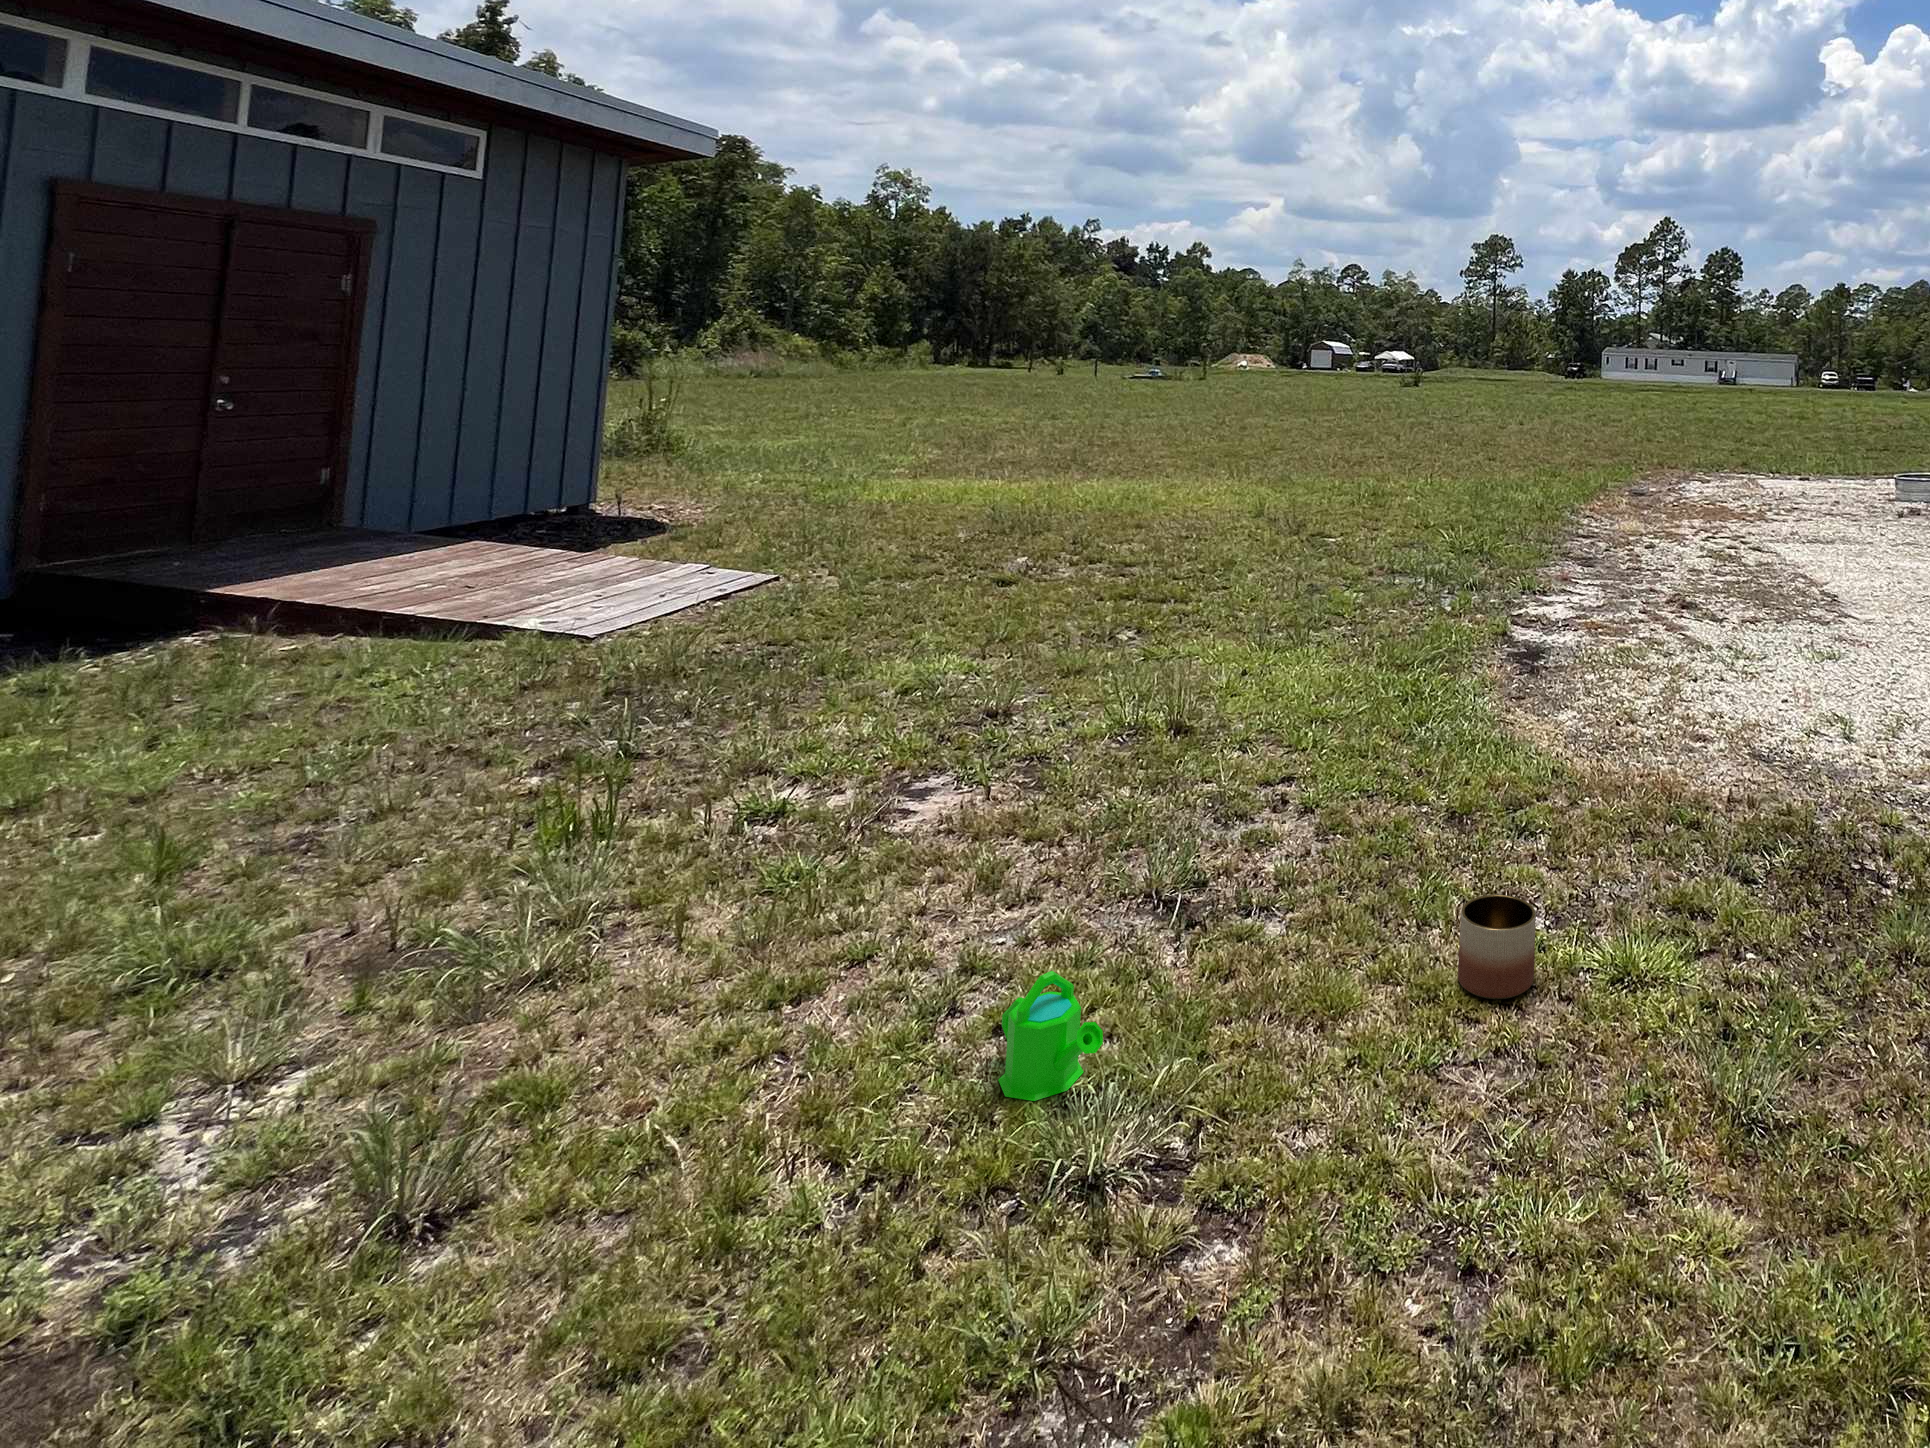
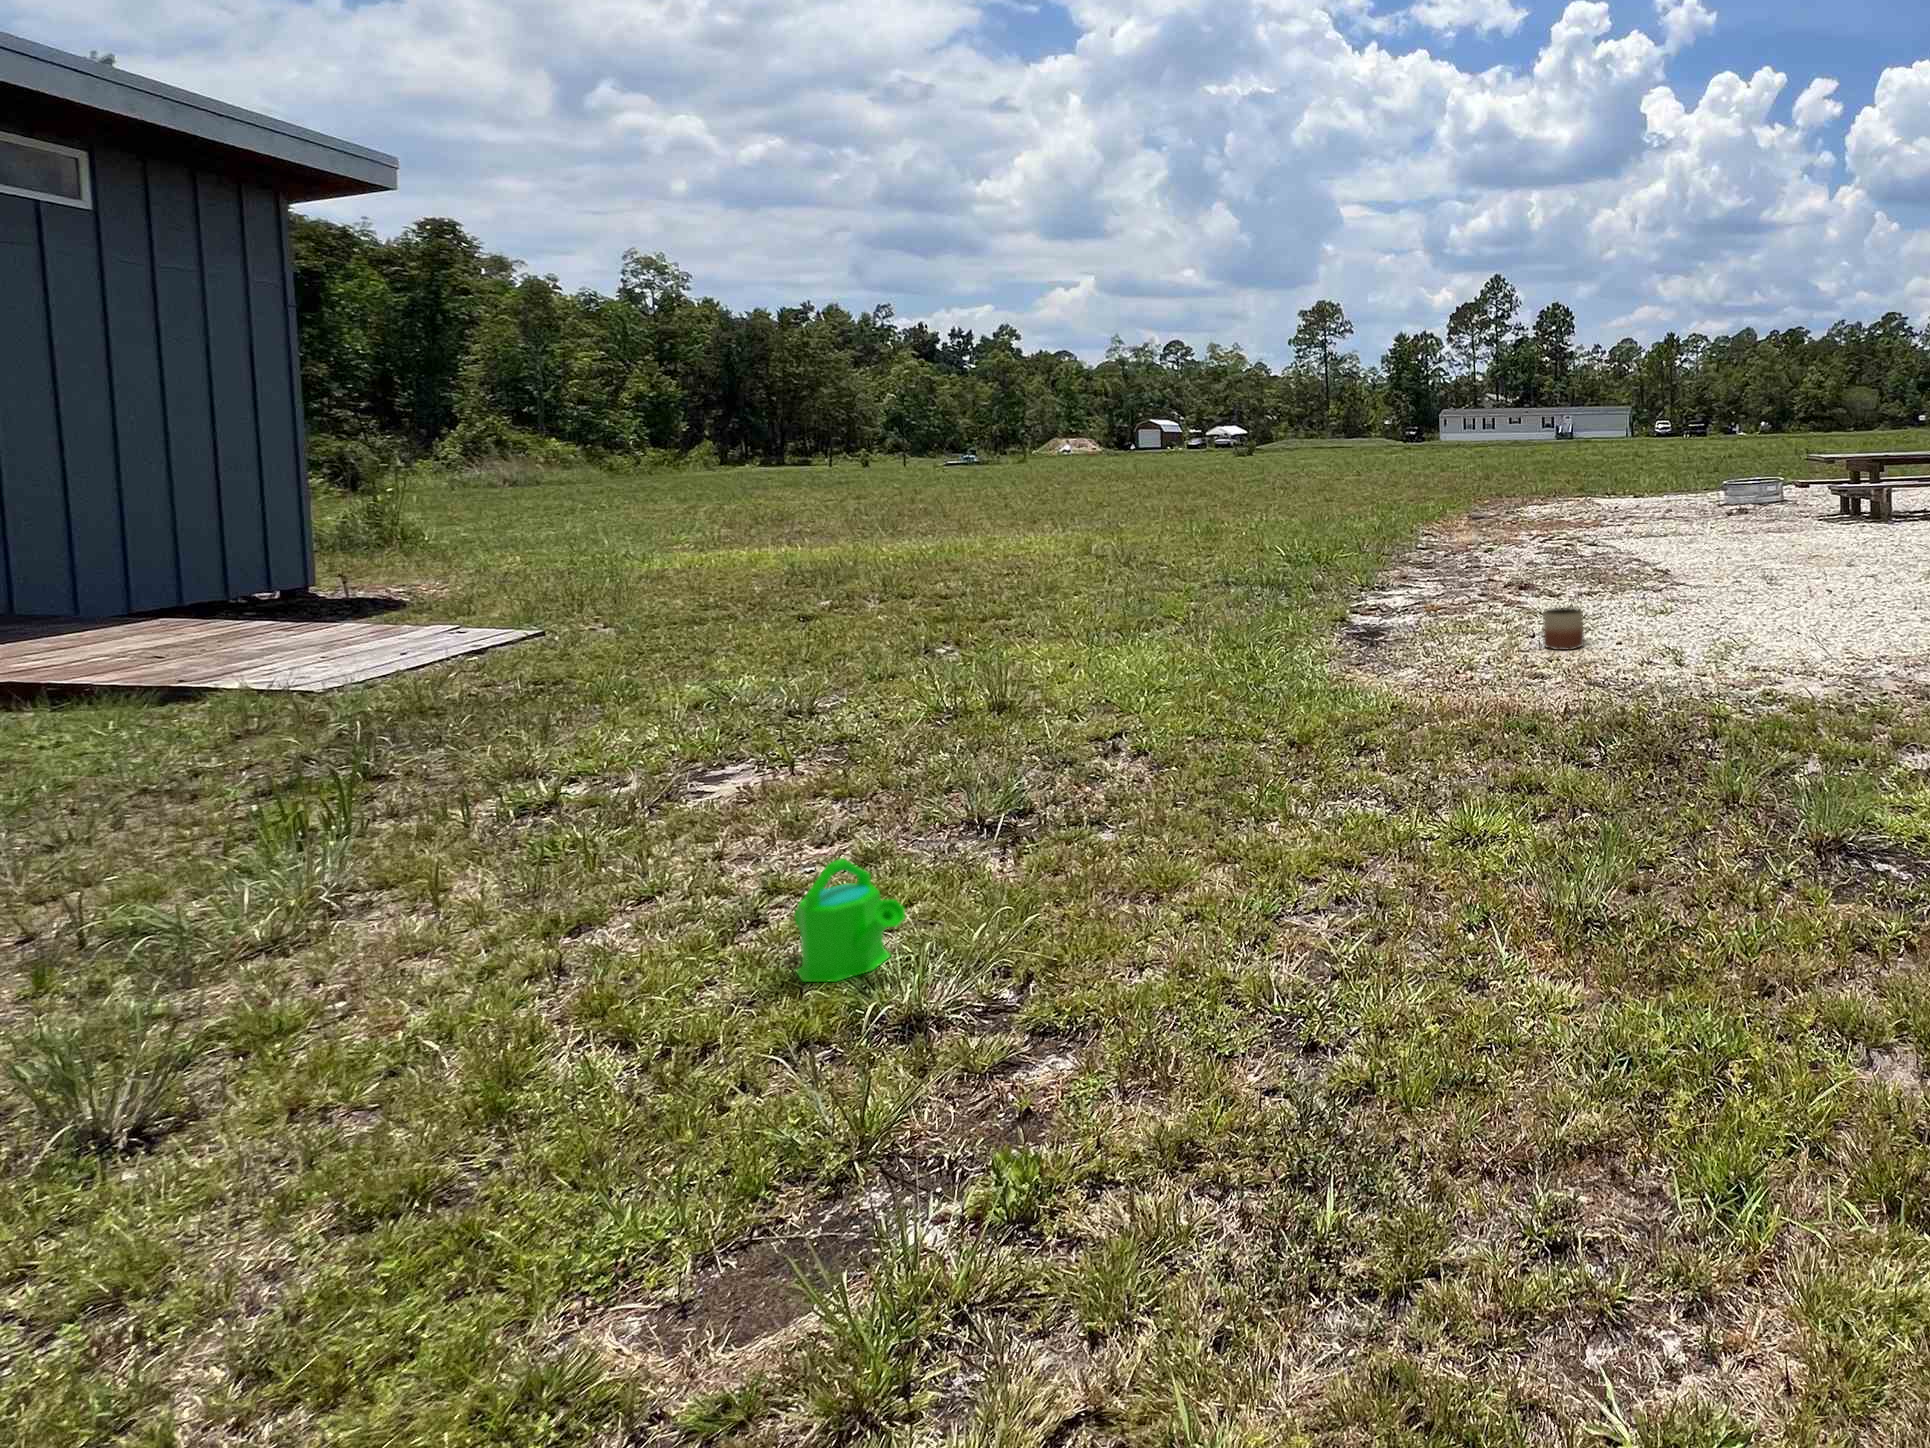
planter: present [1458,895,1536,999] -> present [1543,608,1584,650]

